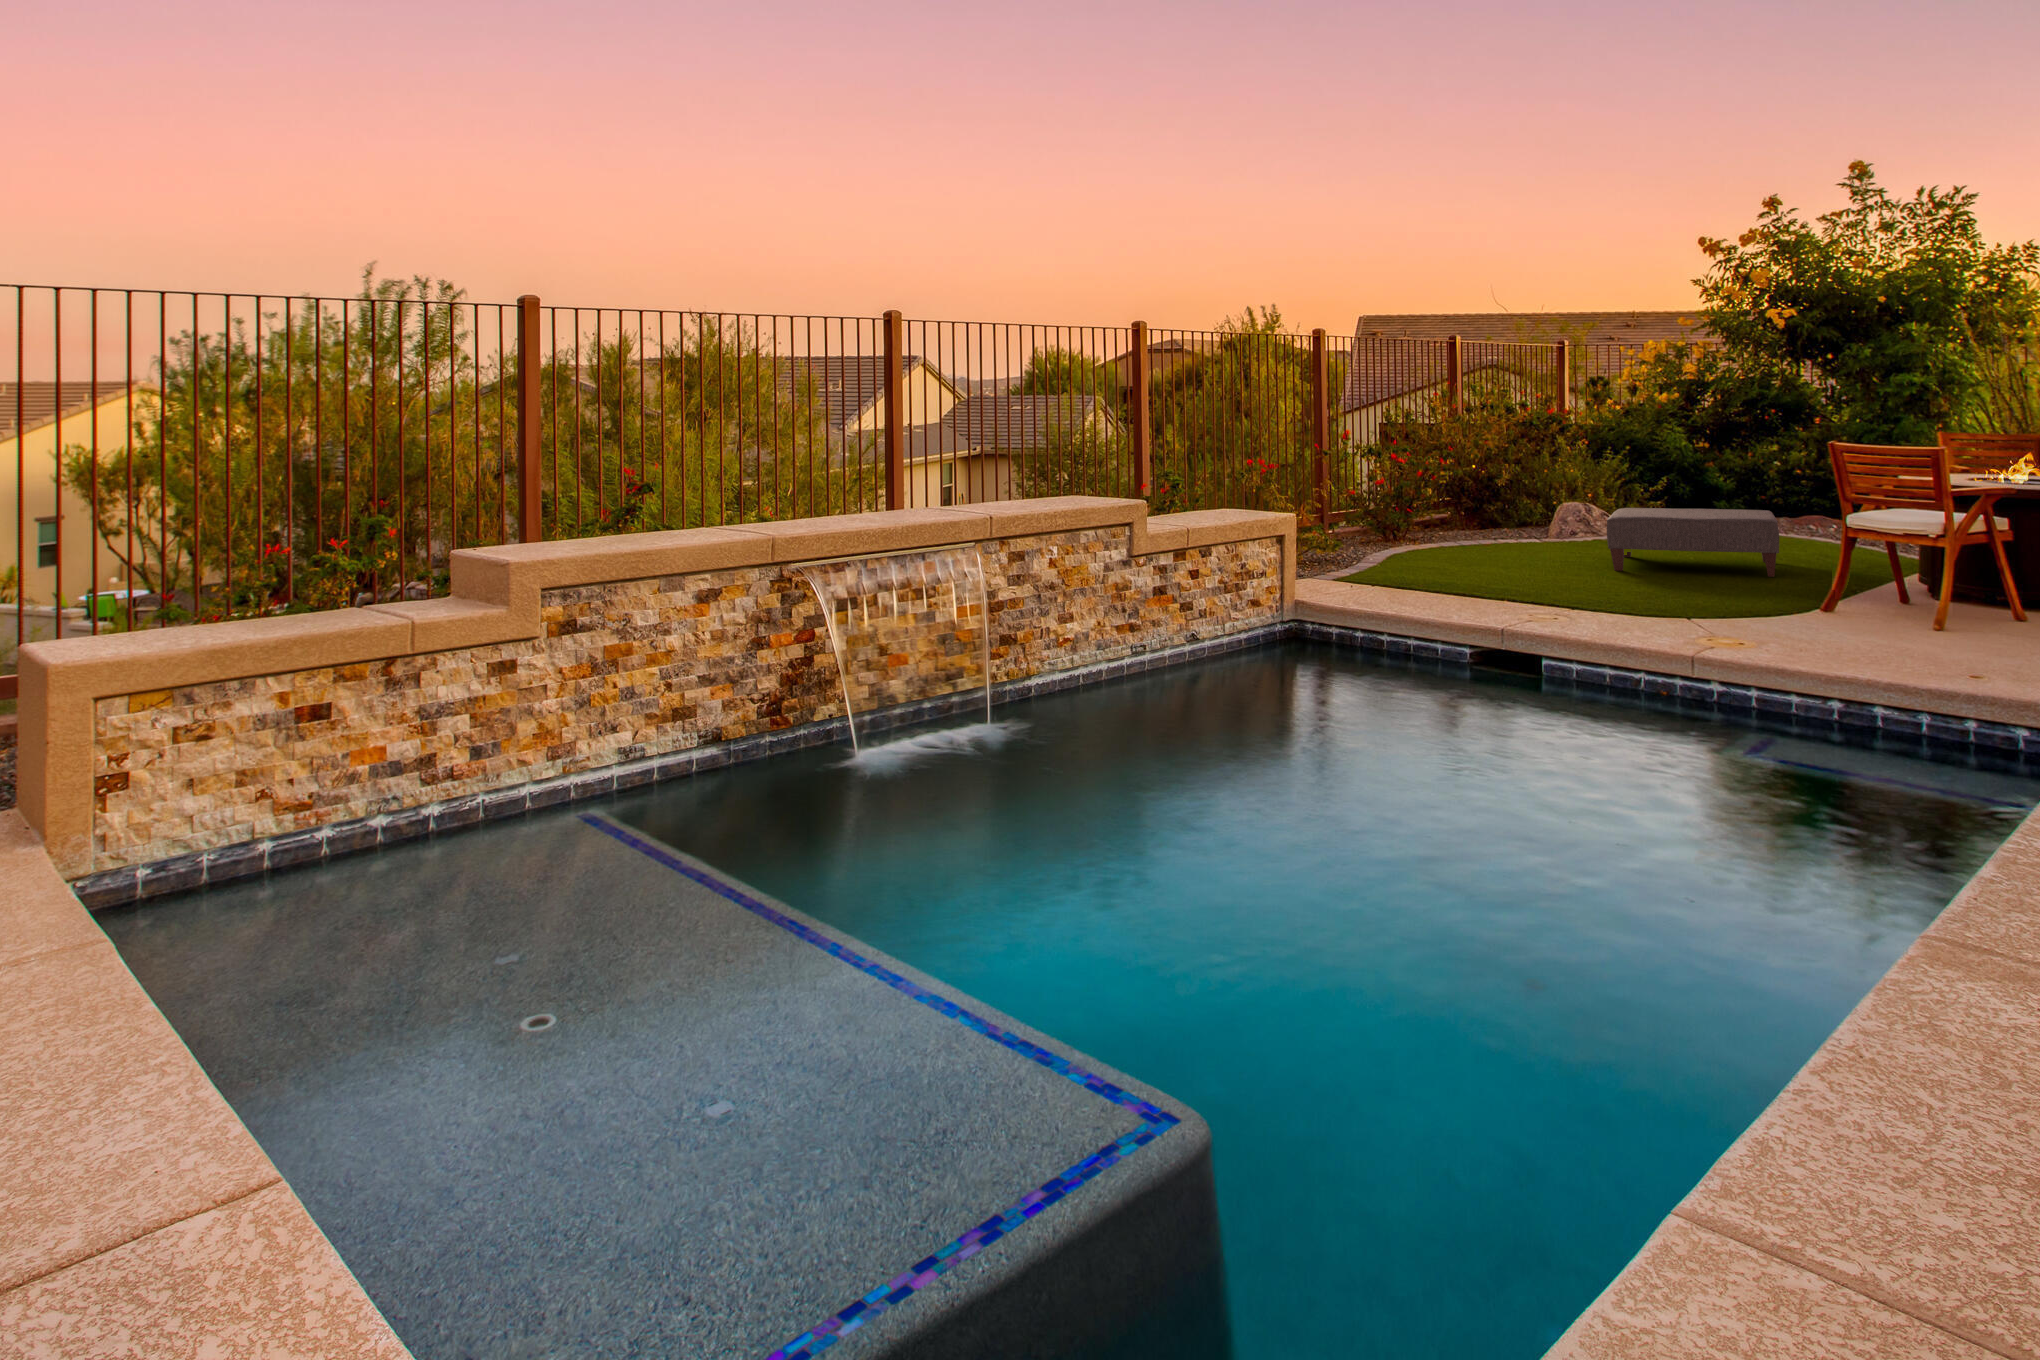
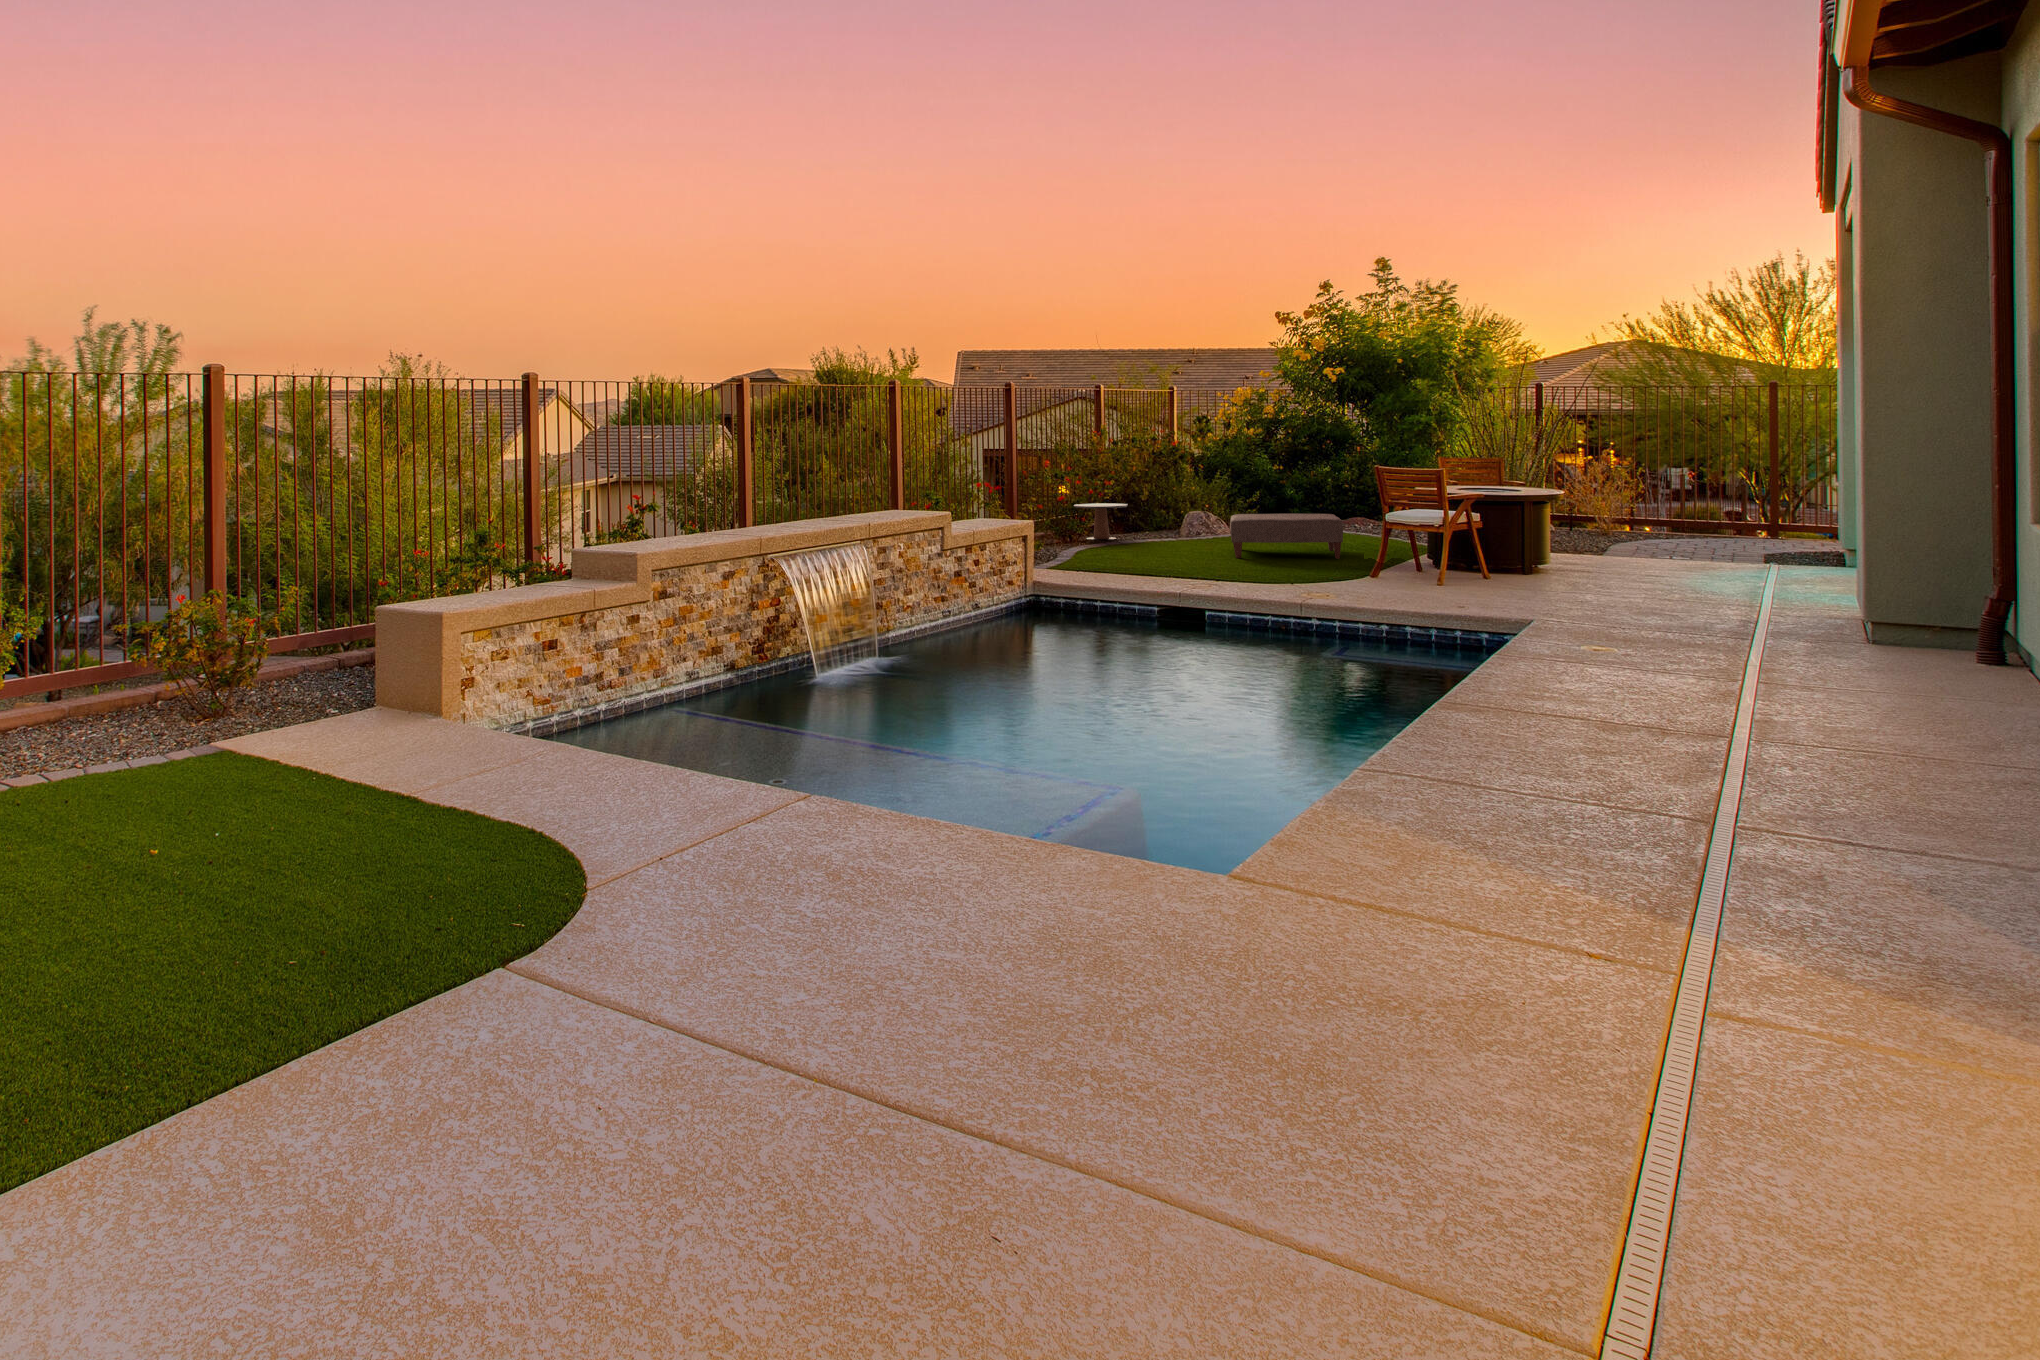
side table: none [1409,489,1482,536] -> present [1074,504,1128,540]

